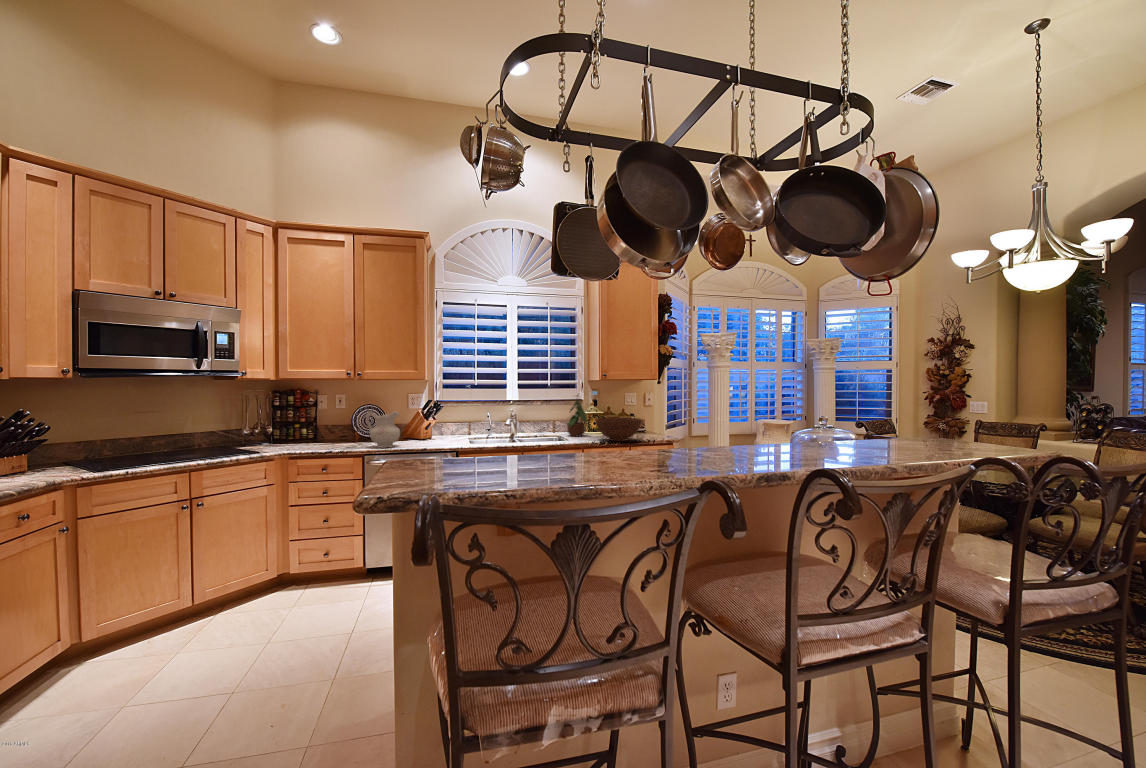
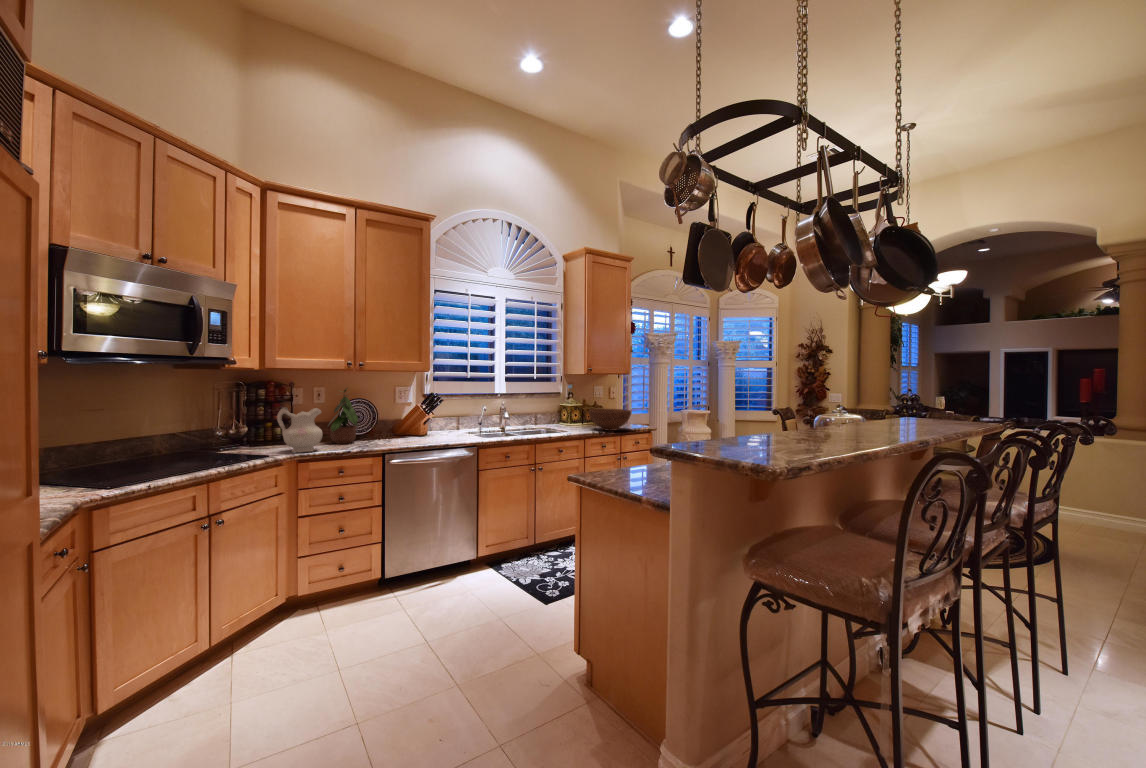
potted plant: present [567,395,587,436] -> present [329,388,358,444]
ceramic pitcher: present [366,411,400,448] -> present [277,408,323,452]

